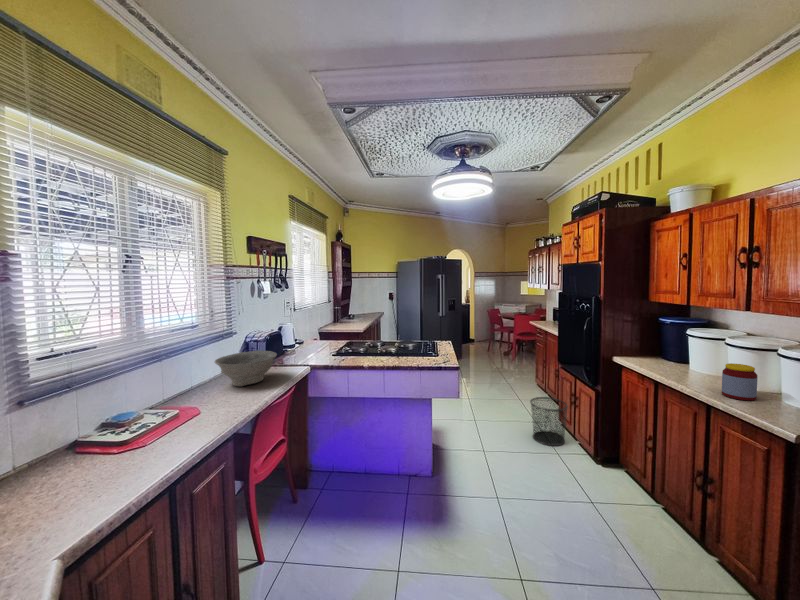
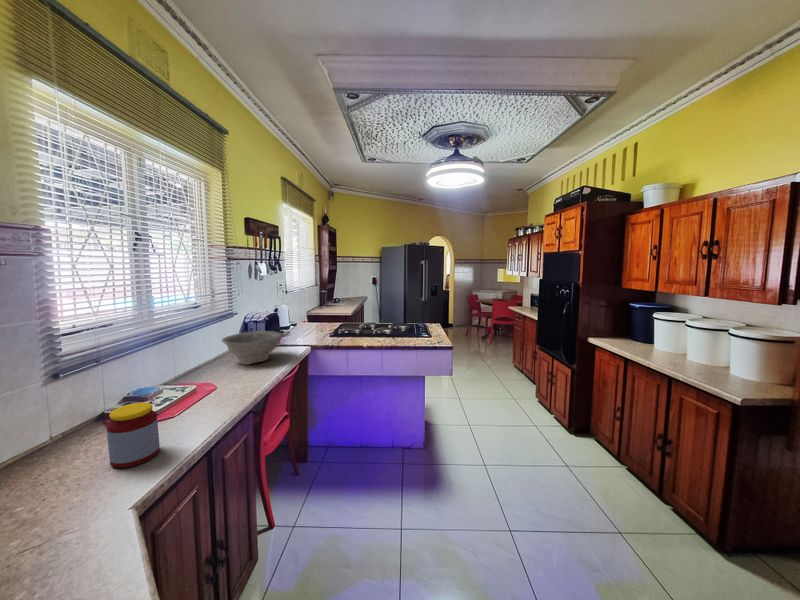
jar: present [722,363,758,401] -> present [106,403,160,468]
waste bin: present [530,397,568,446] -> none [512,376,546,420]

